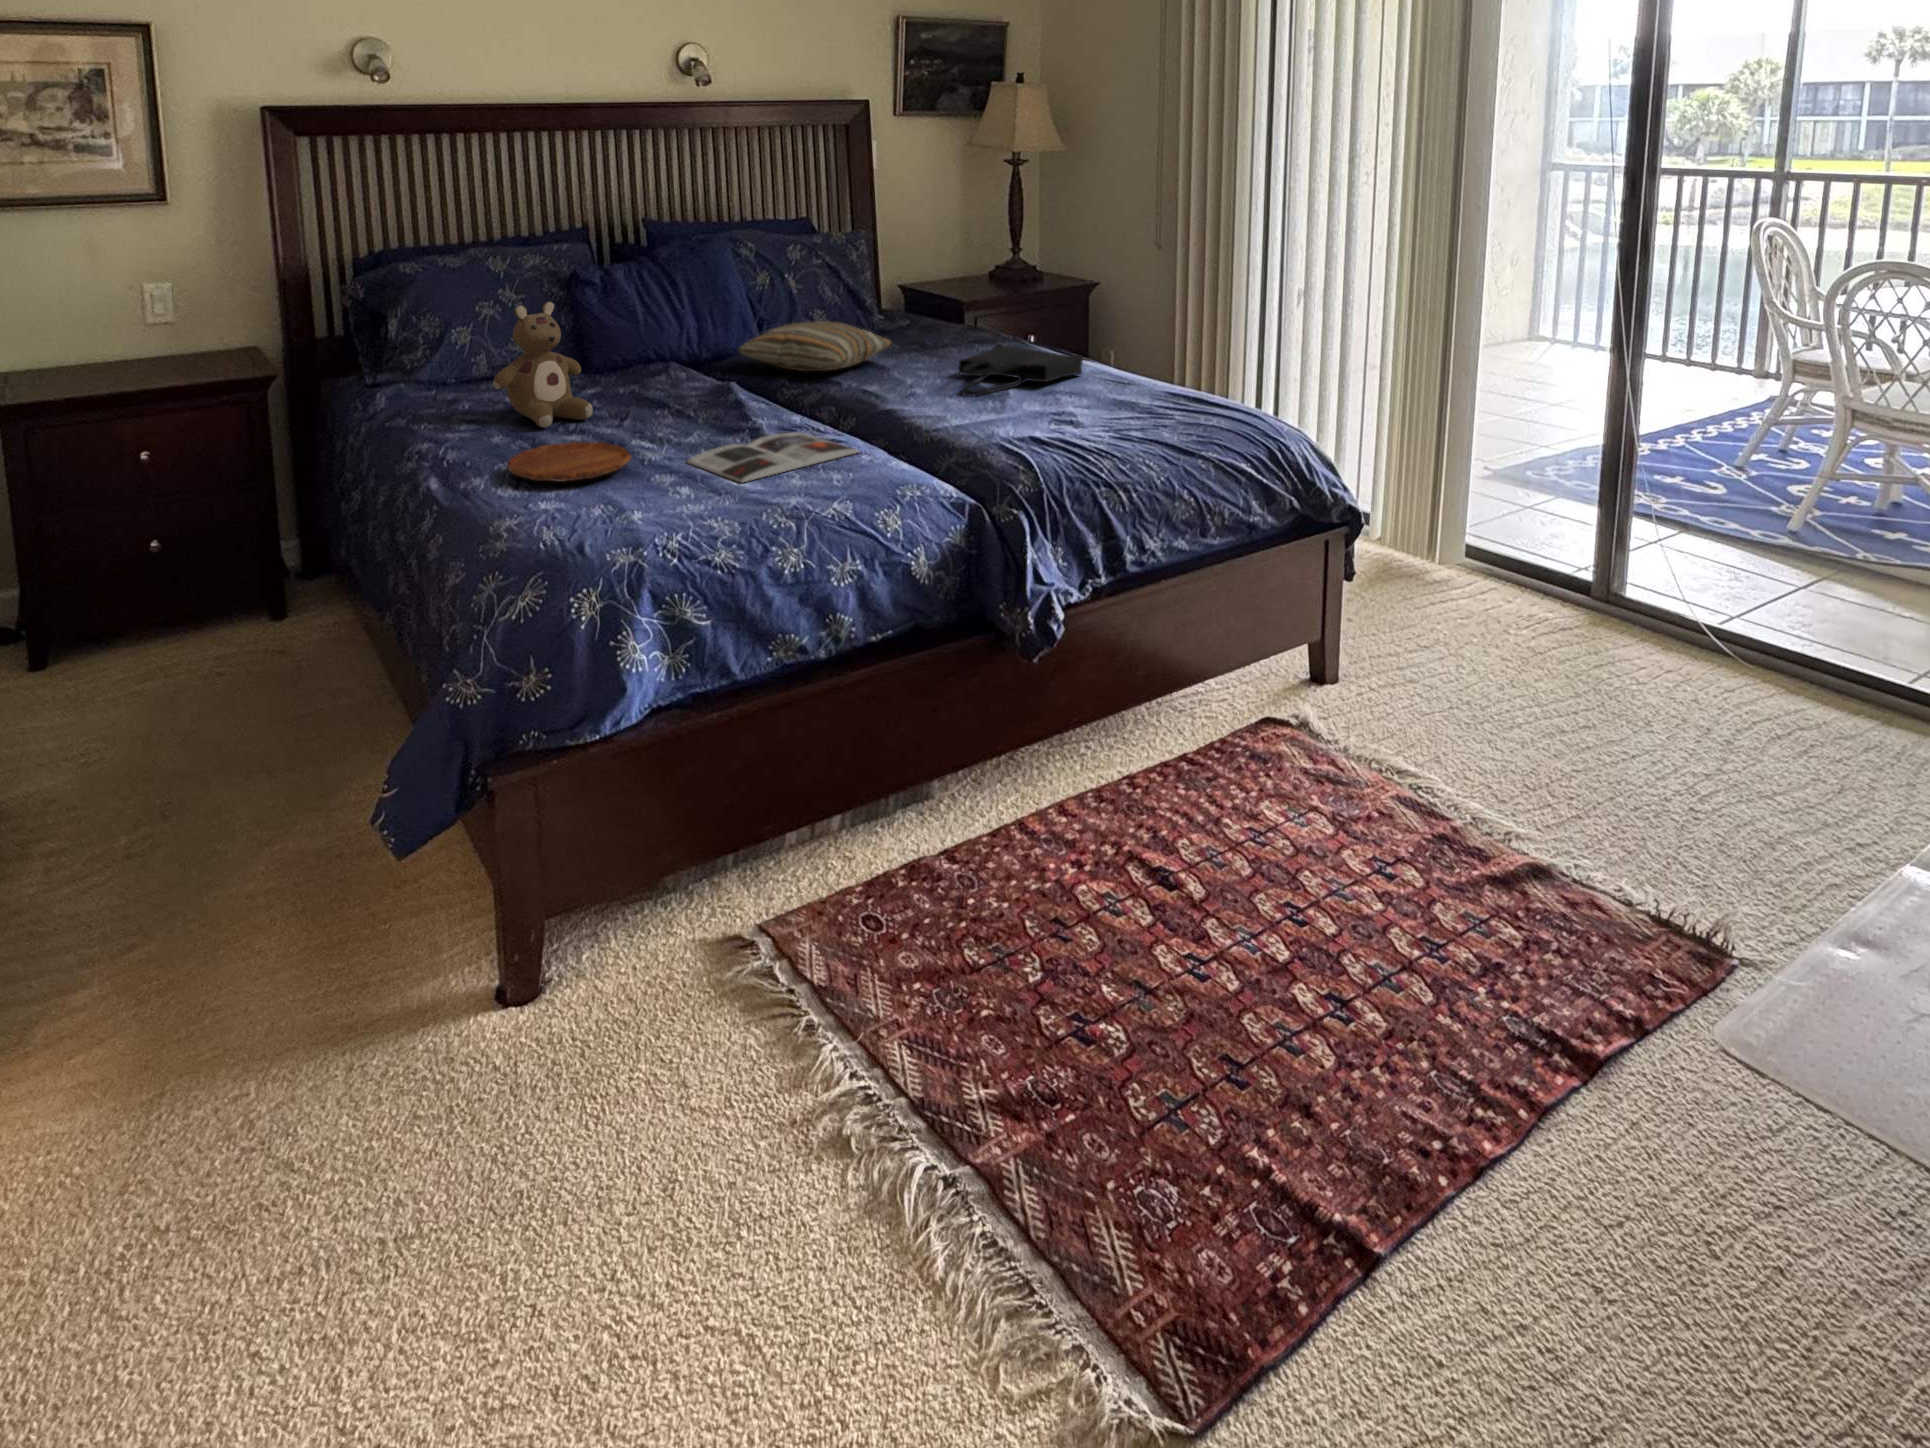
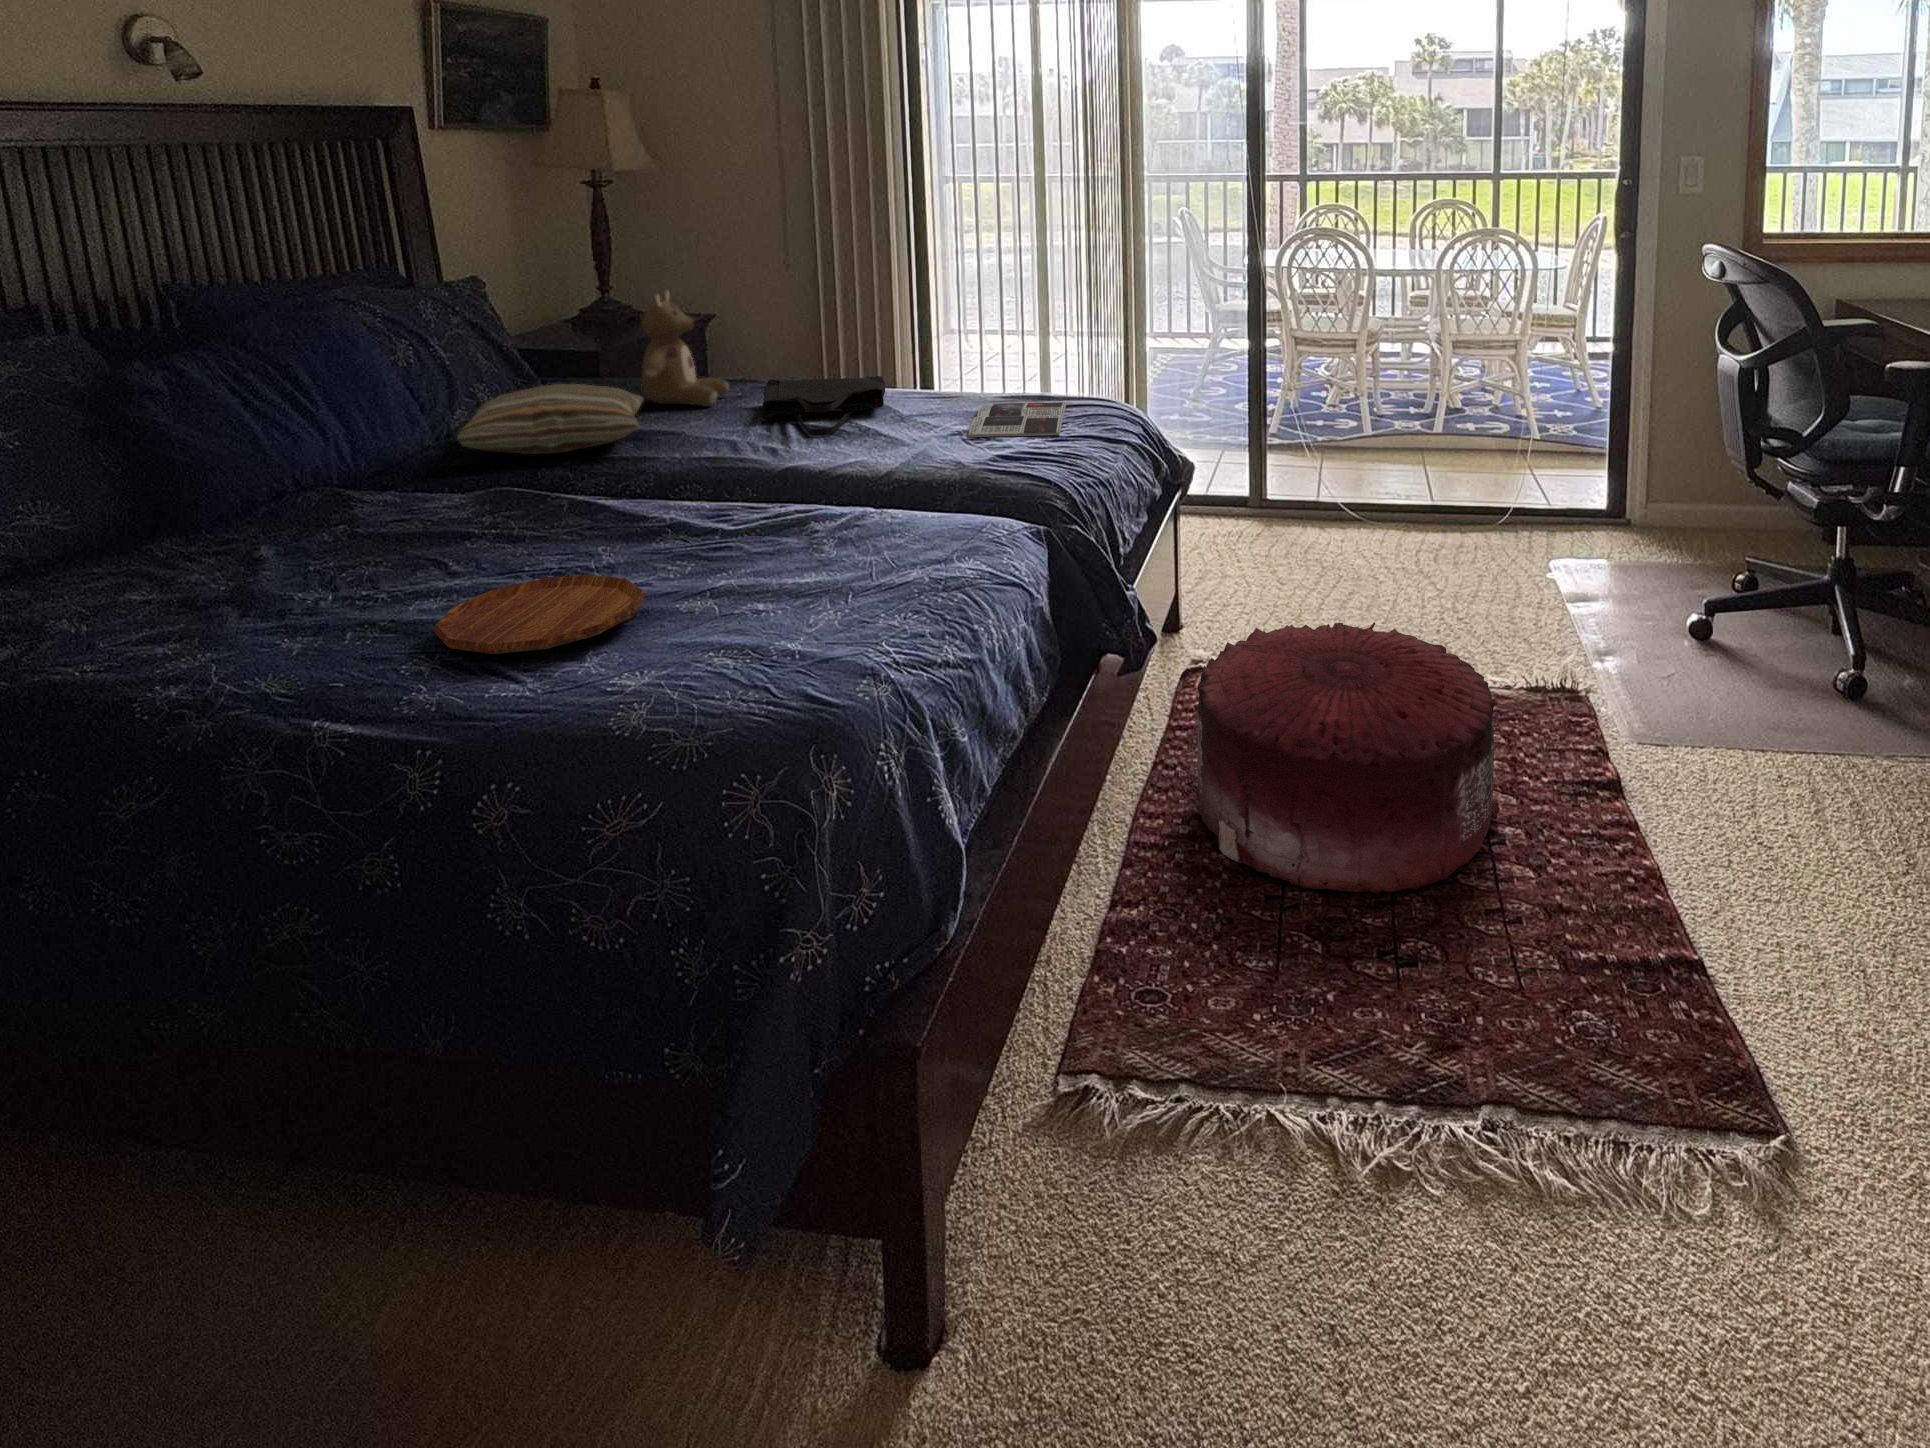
stuffed bear: present [493,301,593,428] -> present [642,290,729,405]
magazine: present [687,433,860,482] -> present [968,402,1066,437]
pouf: none [1067,681,1410,1006] -> present [1196,622,1500,893]

